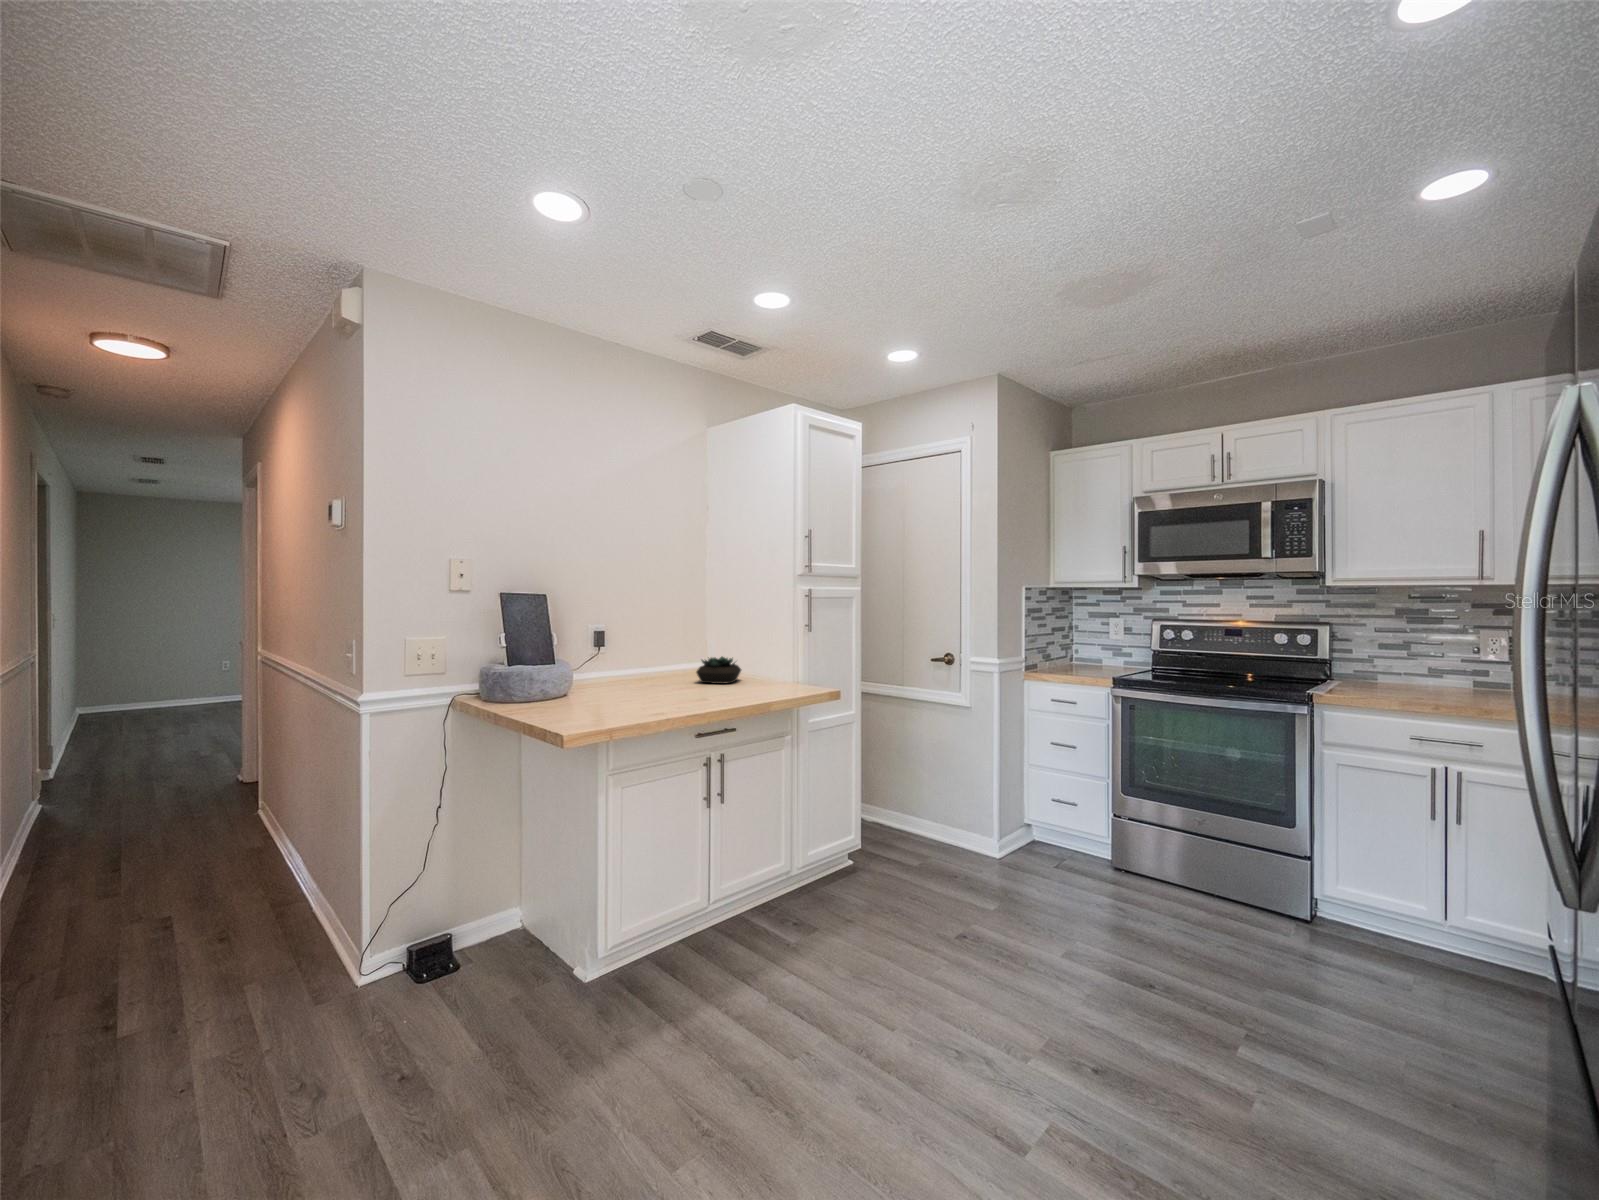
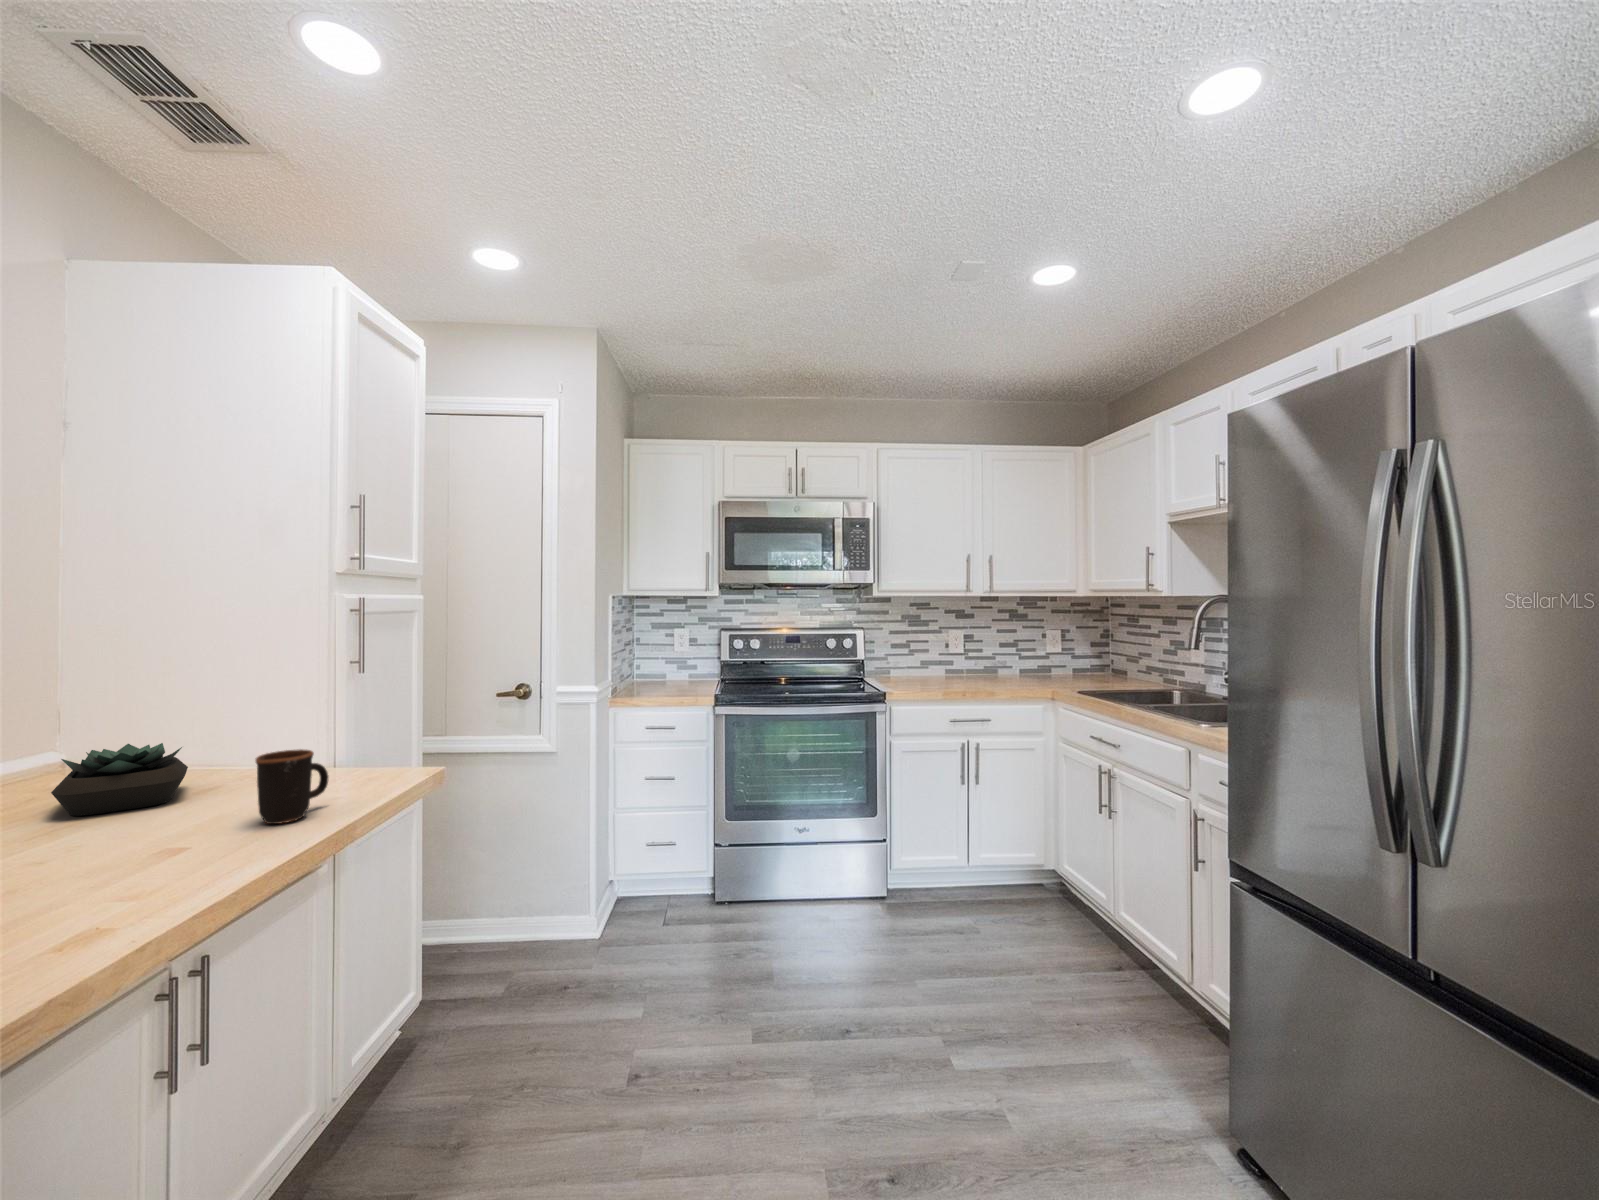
mug: none [745,662,777,694] -> present [255,749,328,824]

